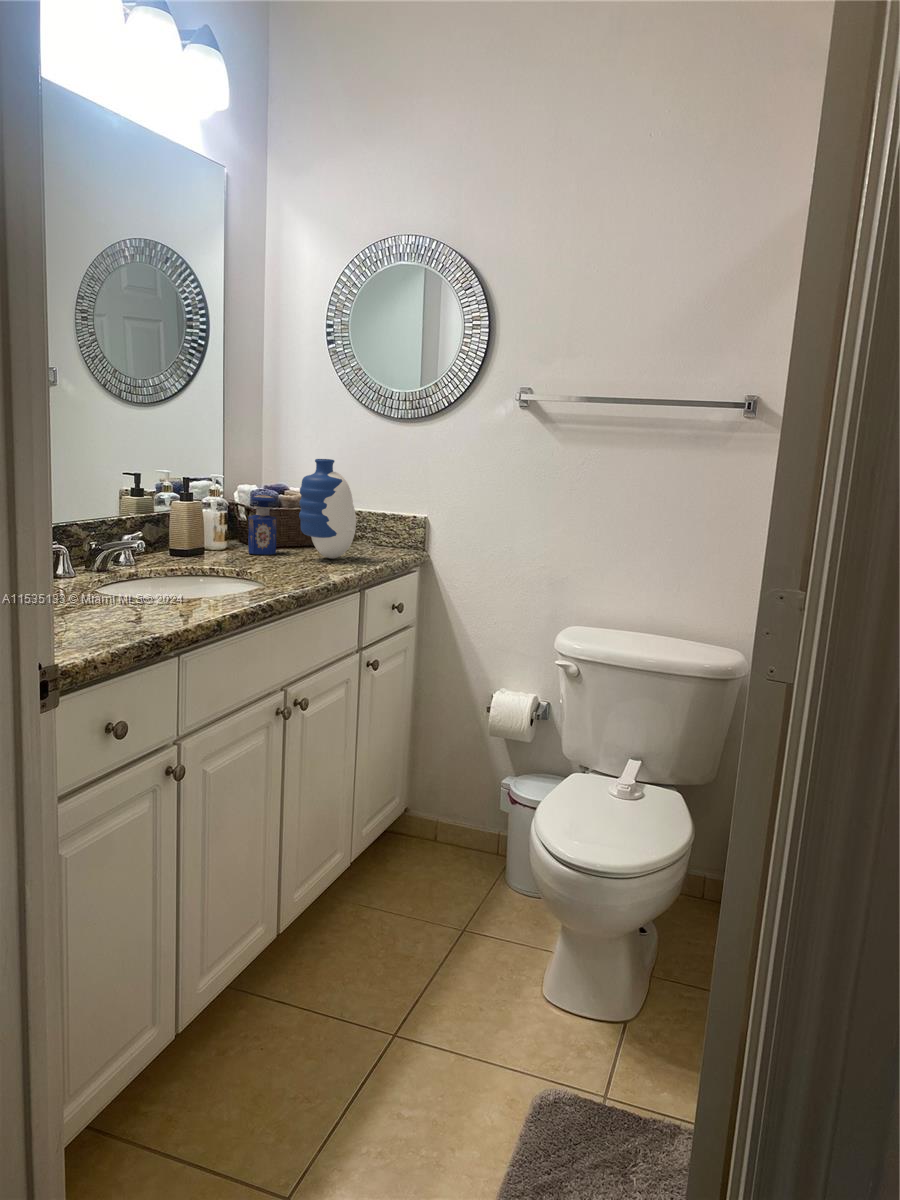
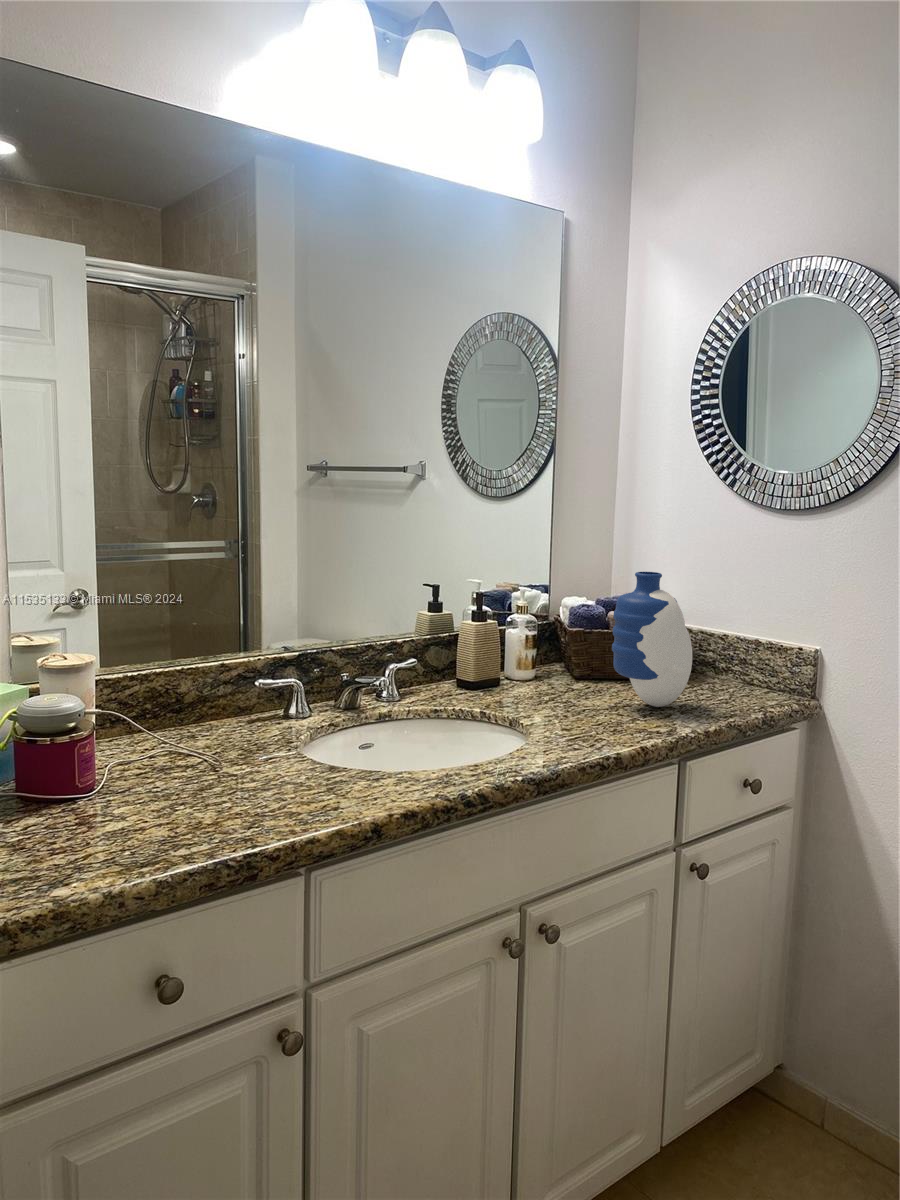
perfume bottle: present [248,495,276,554] -> none [557,614,597,692]

